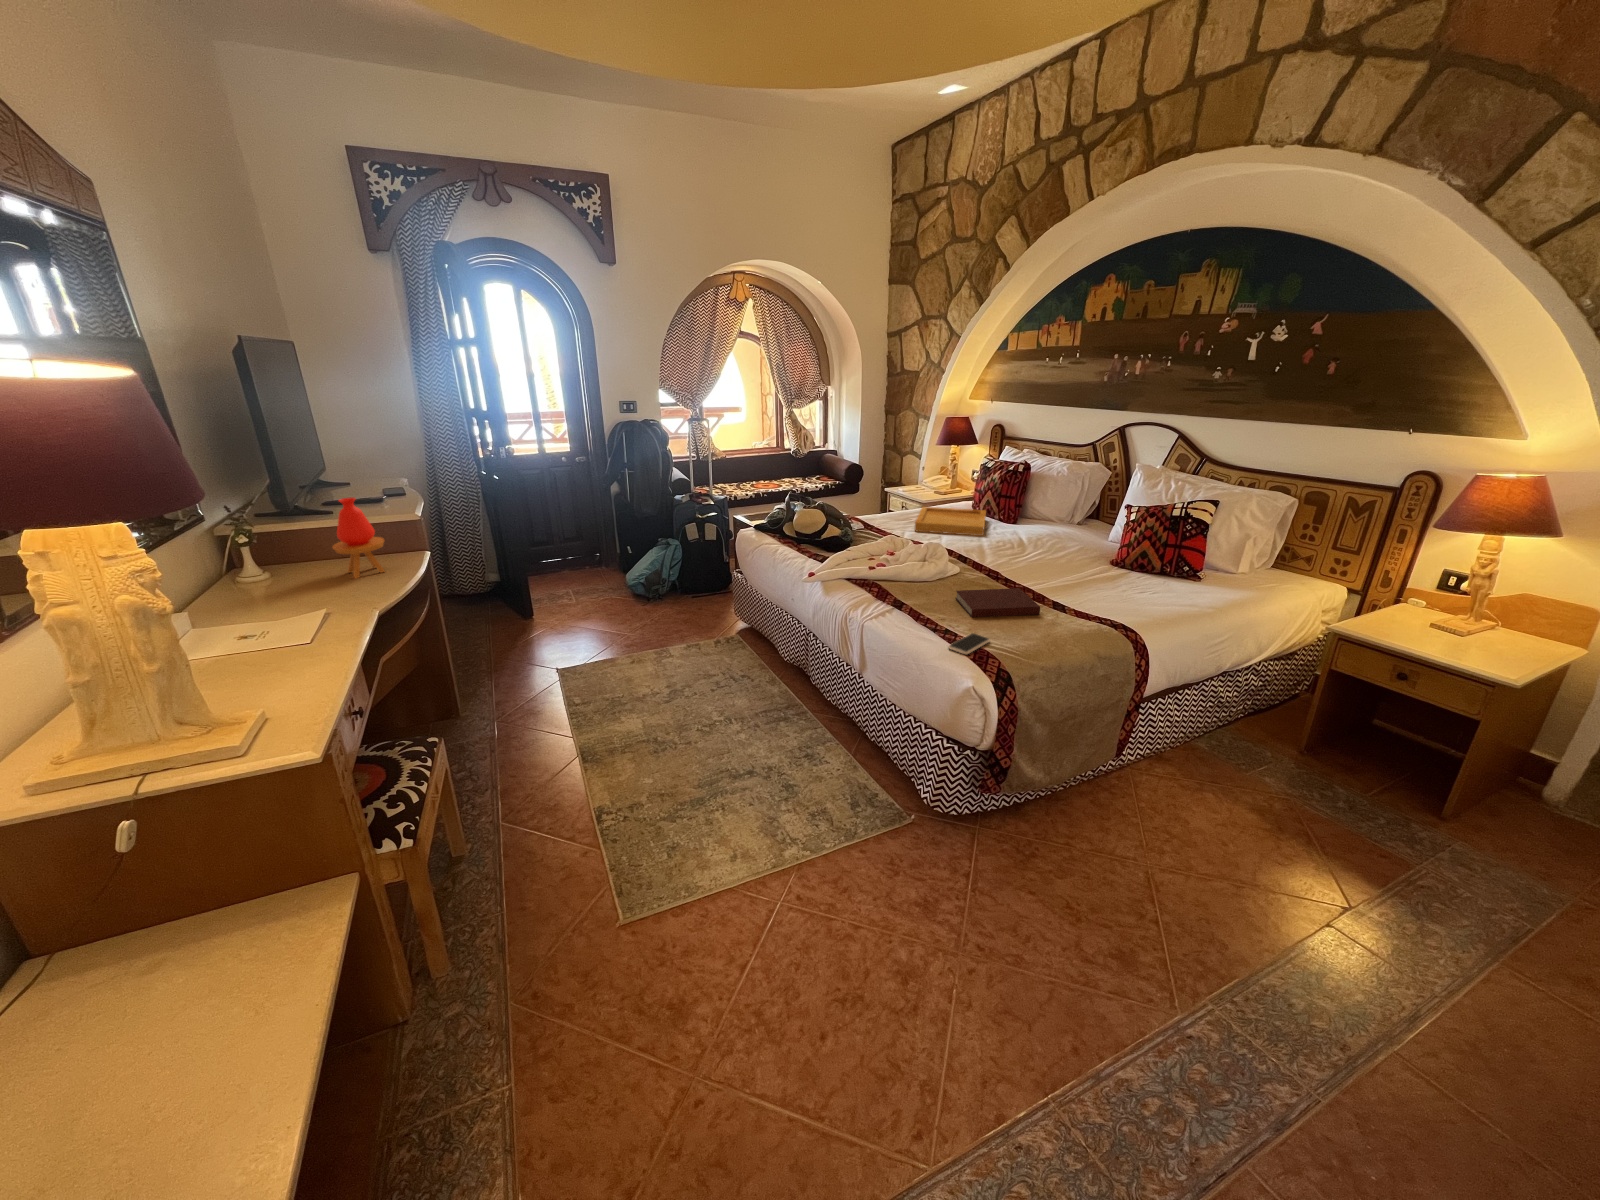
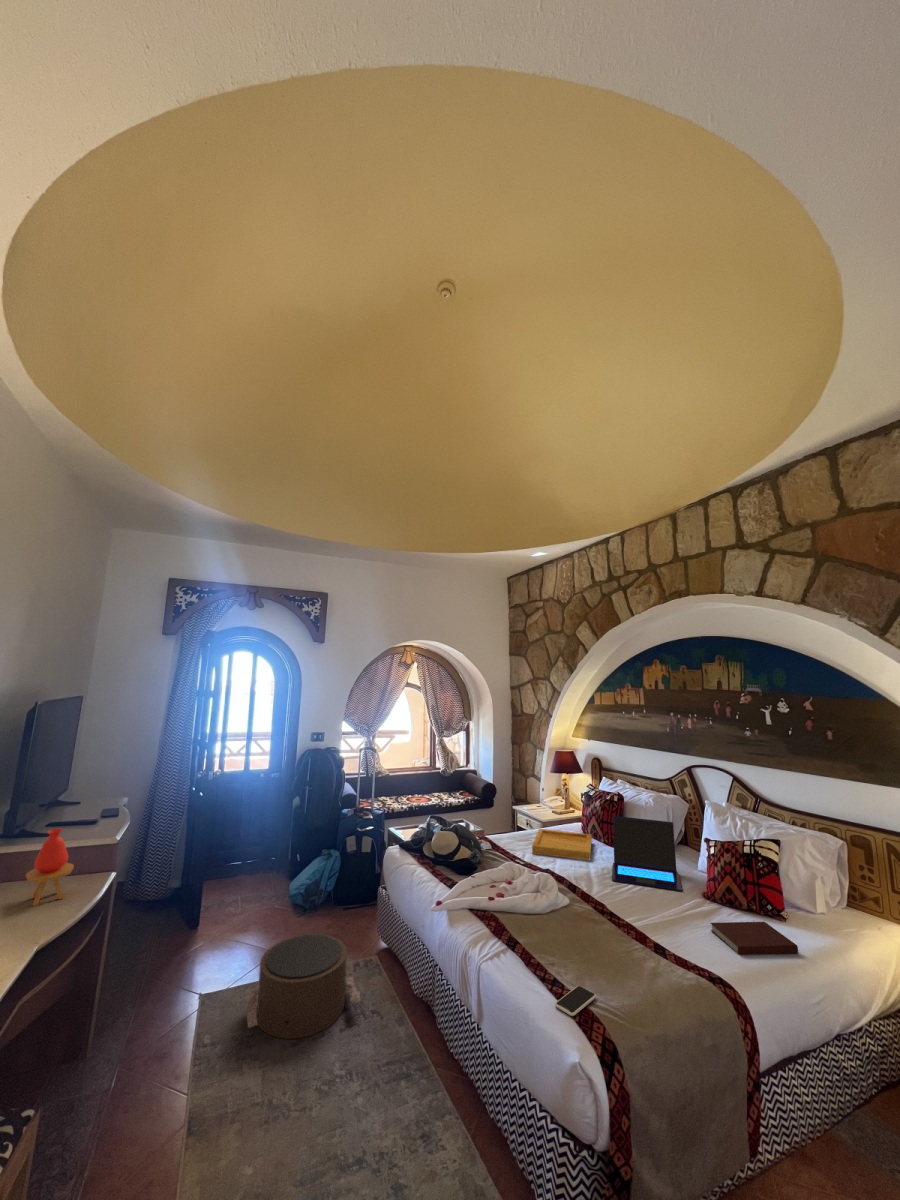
laptop: none [1009,485,1091,560] -> present [612,816,682,891]
notebook: present [956,588,1040,617] -> present [711,922,798,955]
pouf: none [609,614,730,700] -> present [247,934,360,1039]

